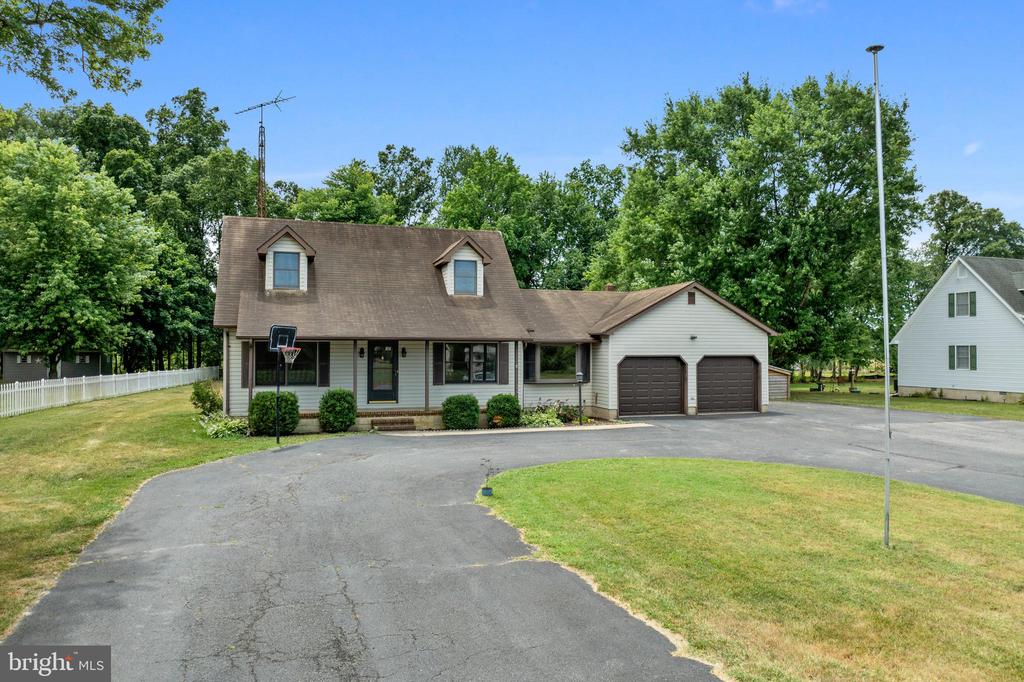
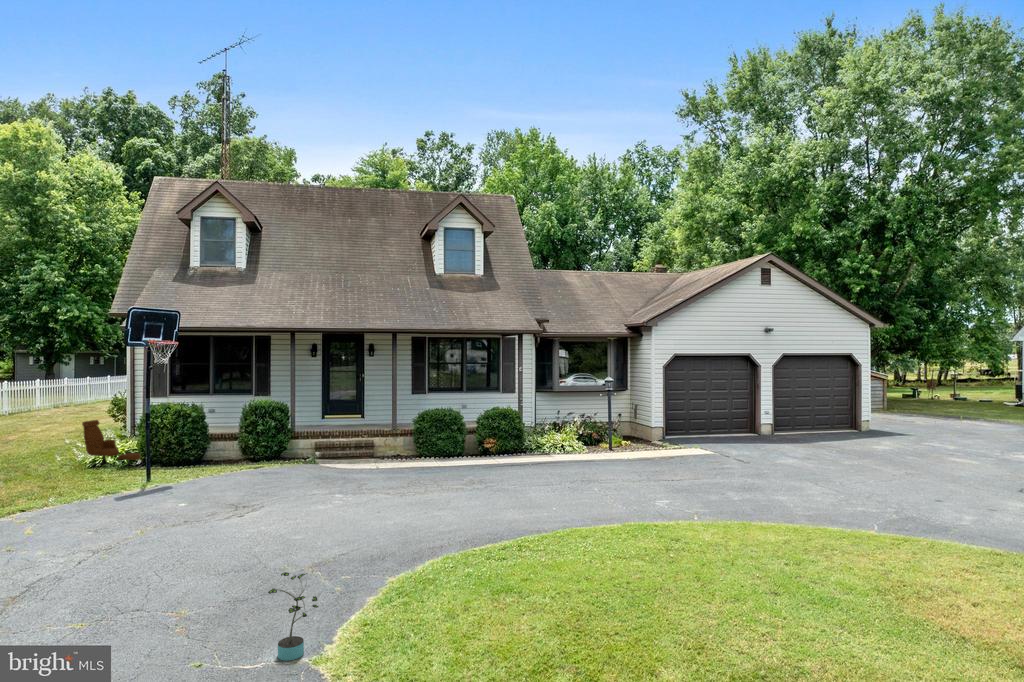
lounge chair: none [215,404,257,439] -> present [82,420,140,469]

